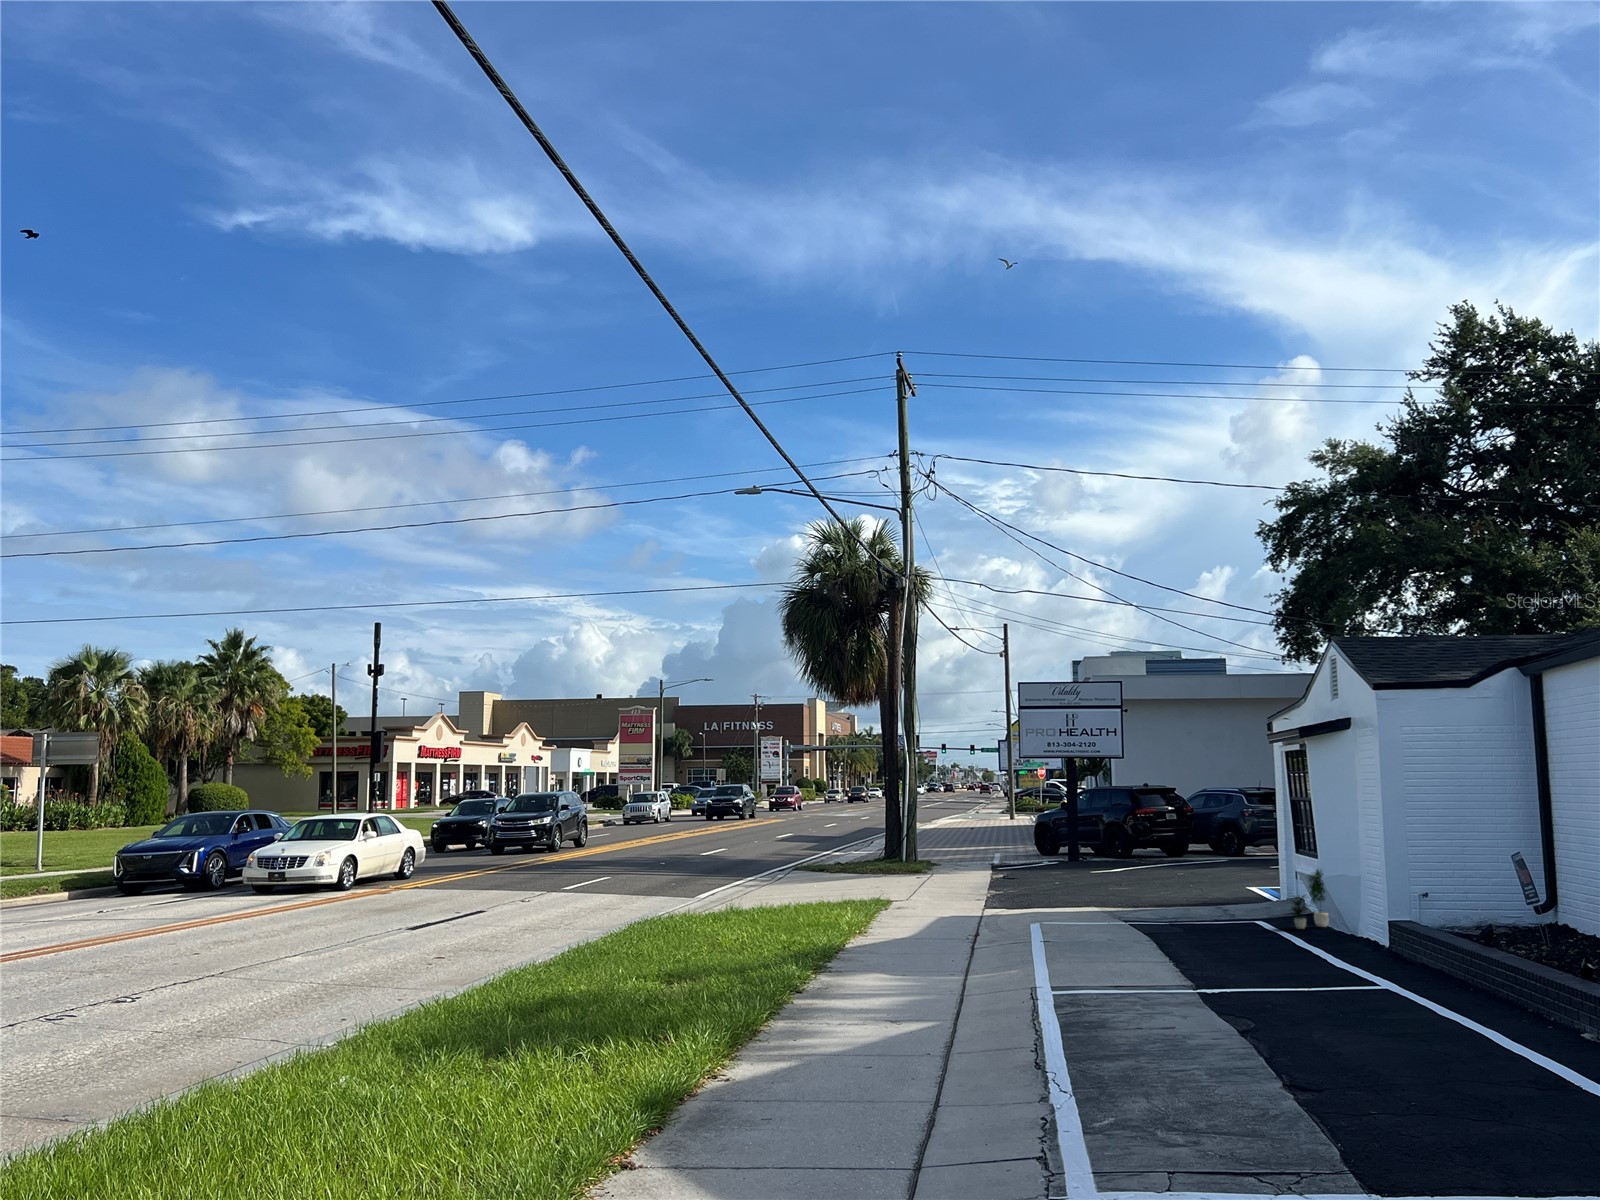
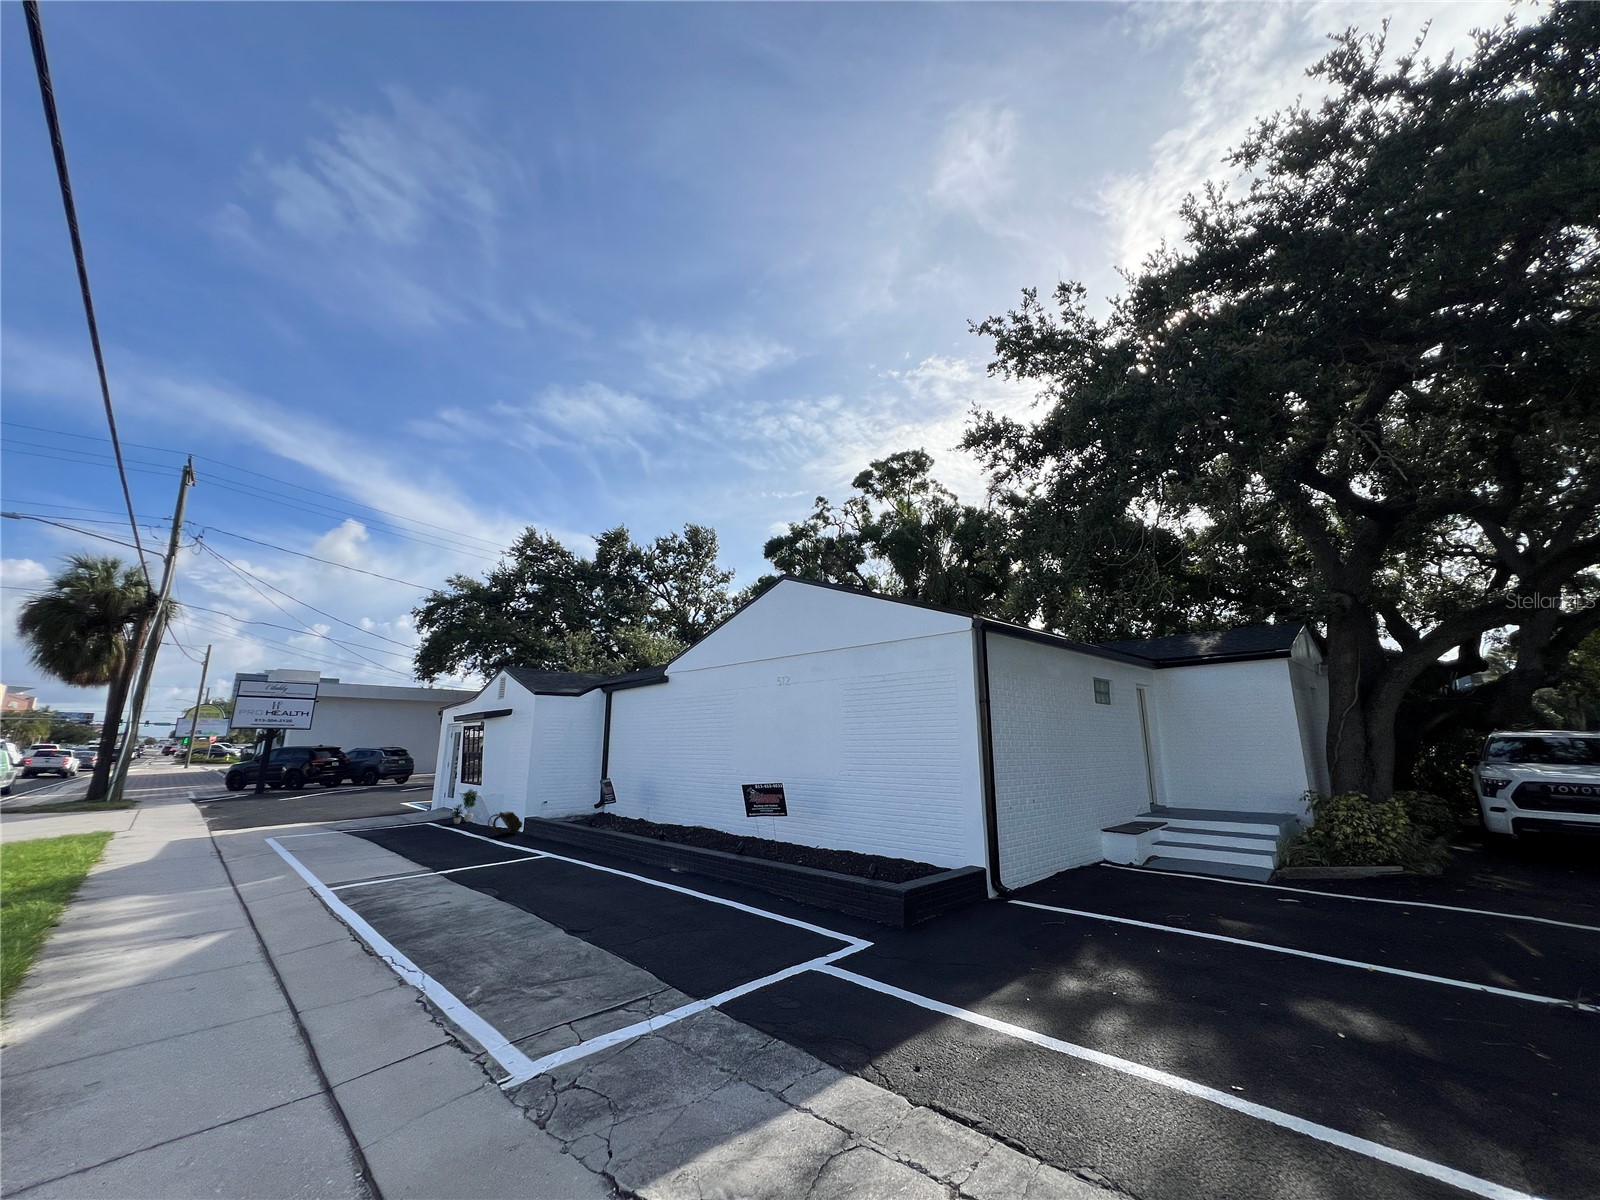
backpack: none [1328,912,1390,953] -> present [488,811,522,834]

